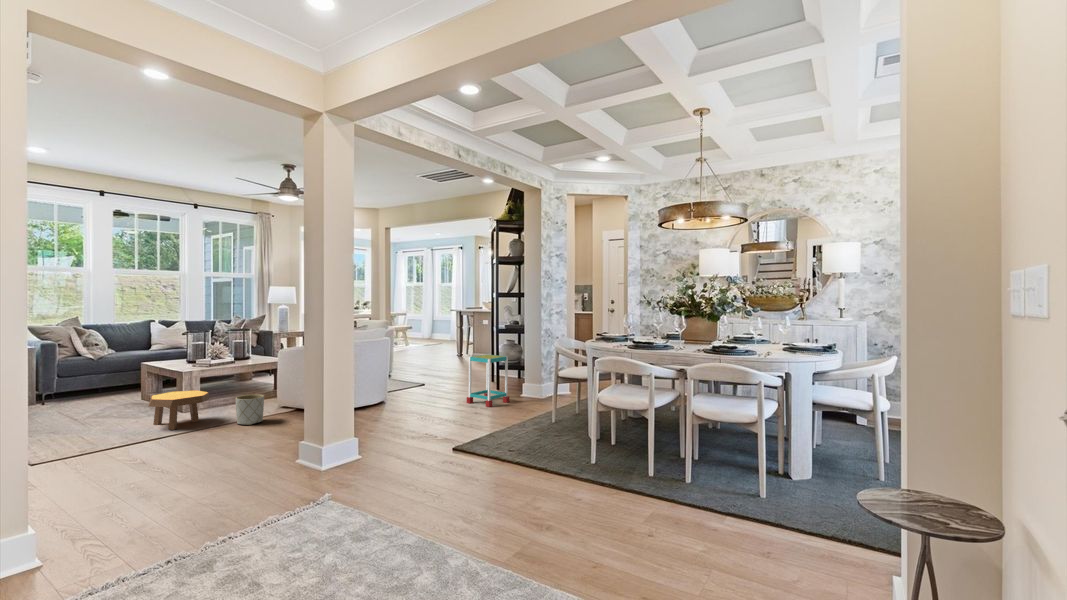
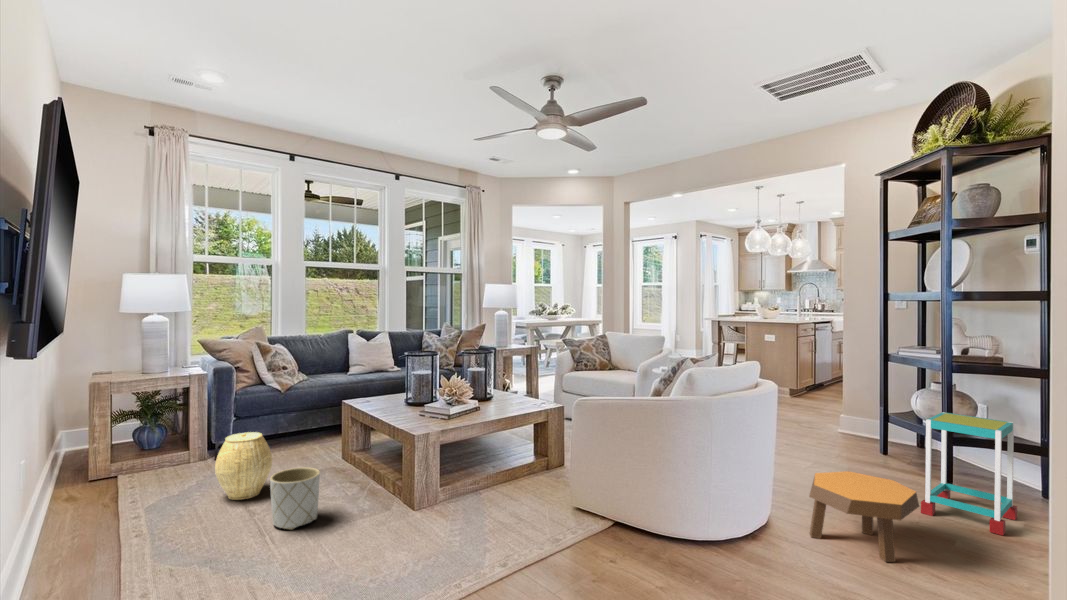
woven basket: none [47,378,88,417] -> present [215,432,272,500]
footstool: present [148,390,209,430] -> present [809,471,919,562]
planter: present [236,394,264,425] -> present [270,467,320,530]

